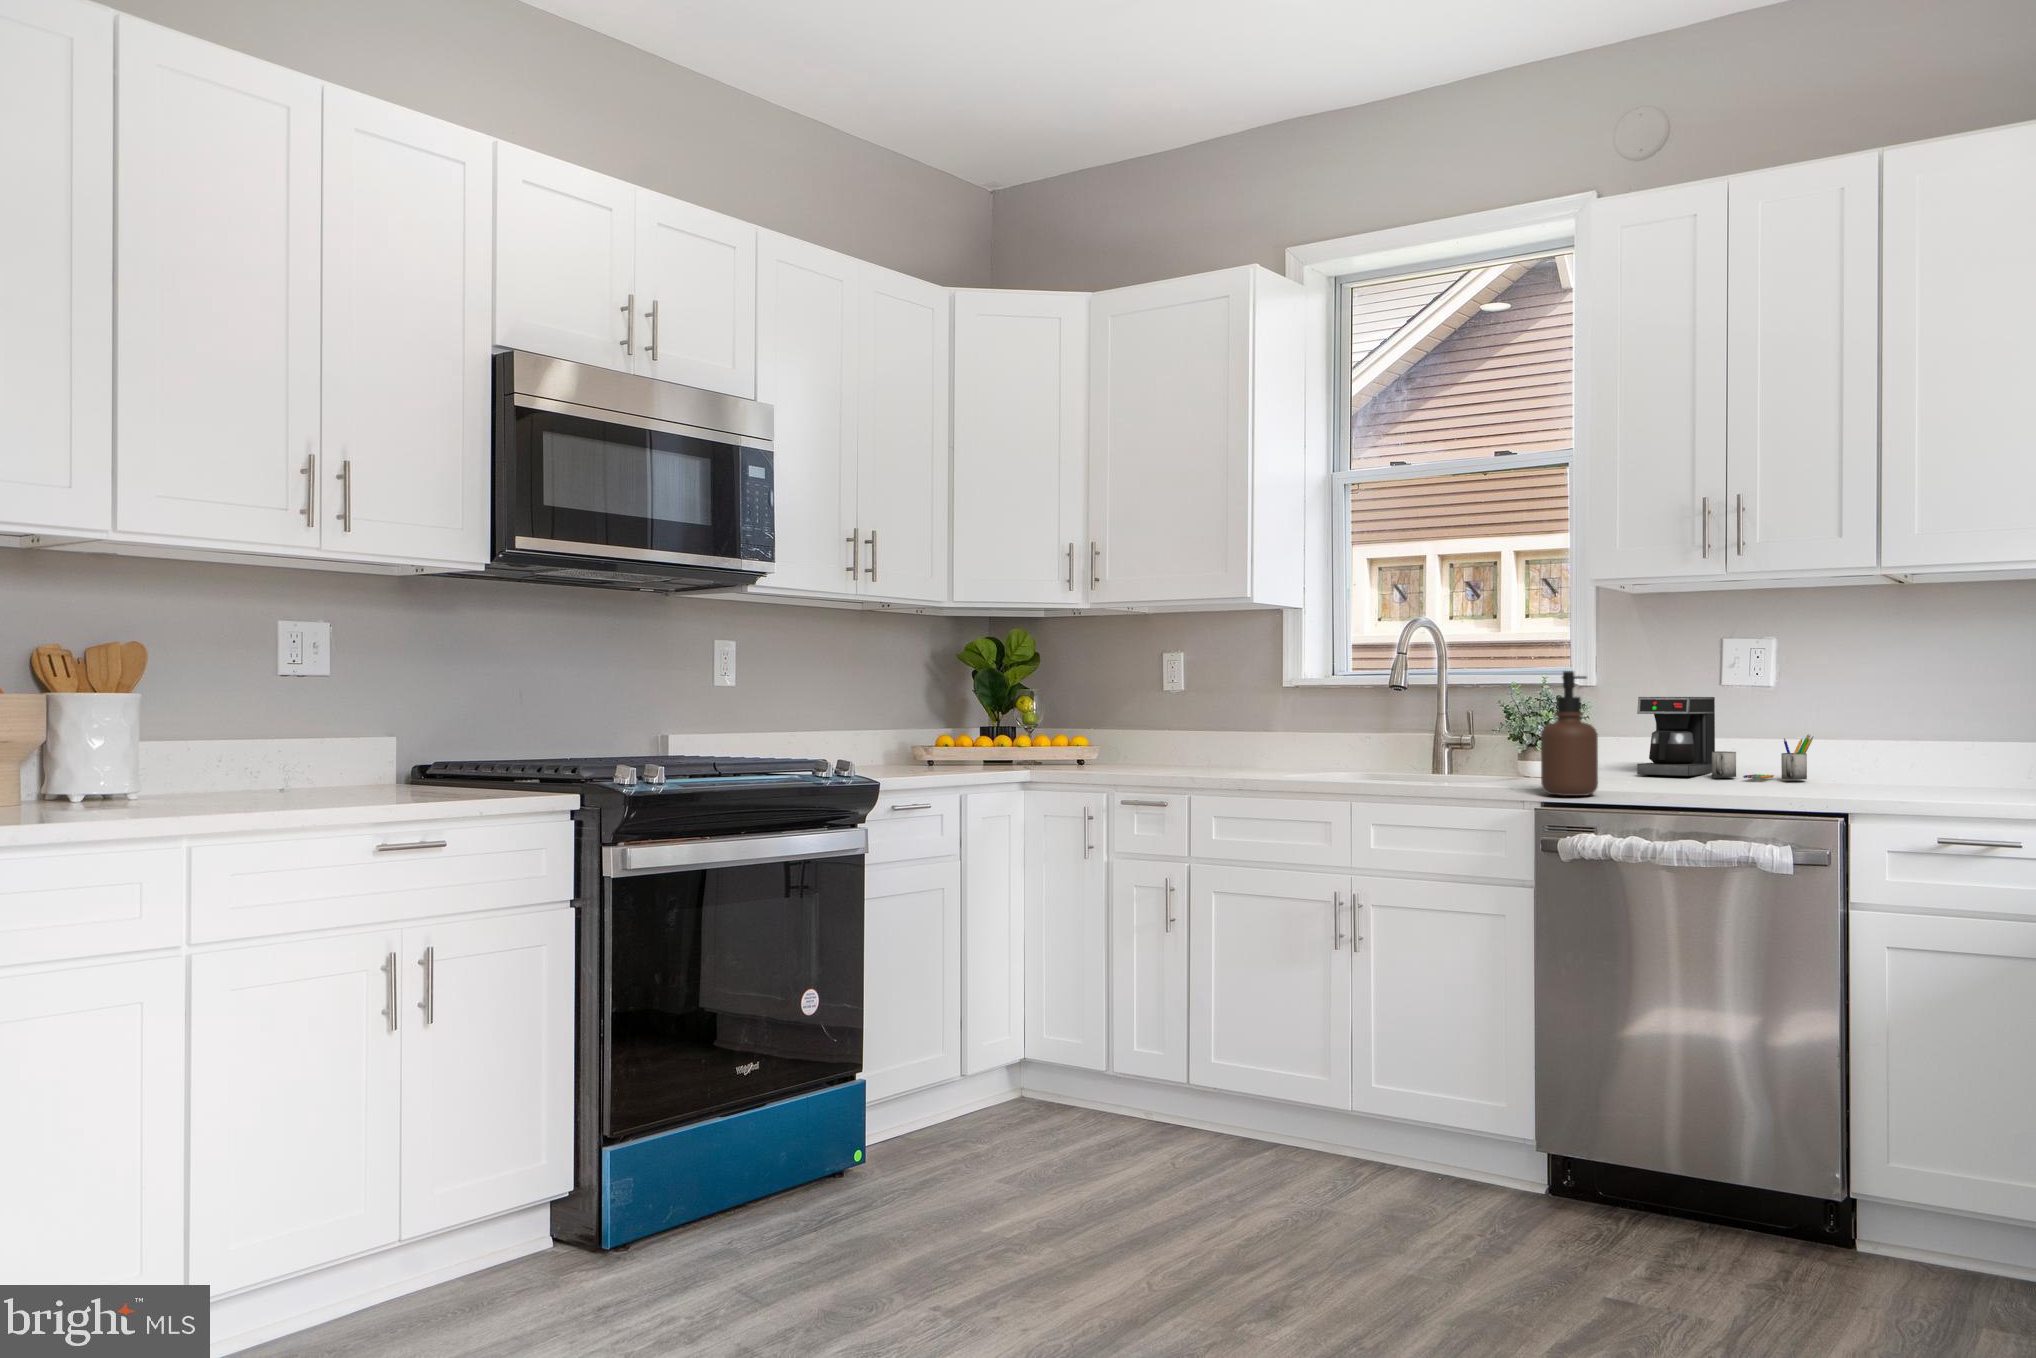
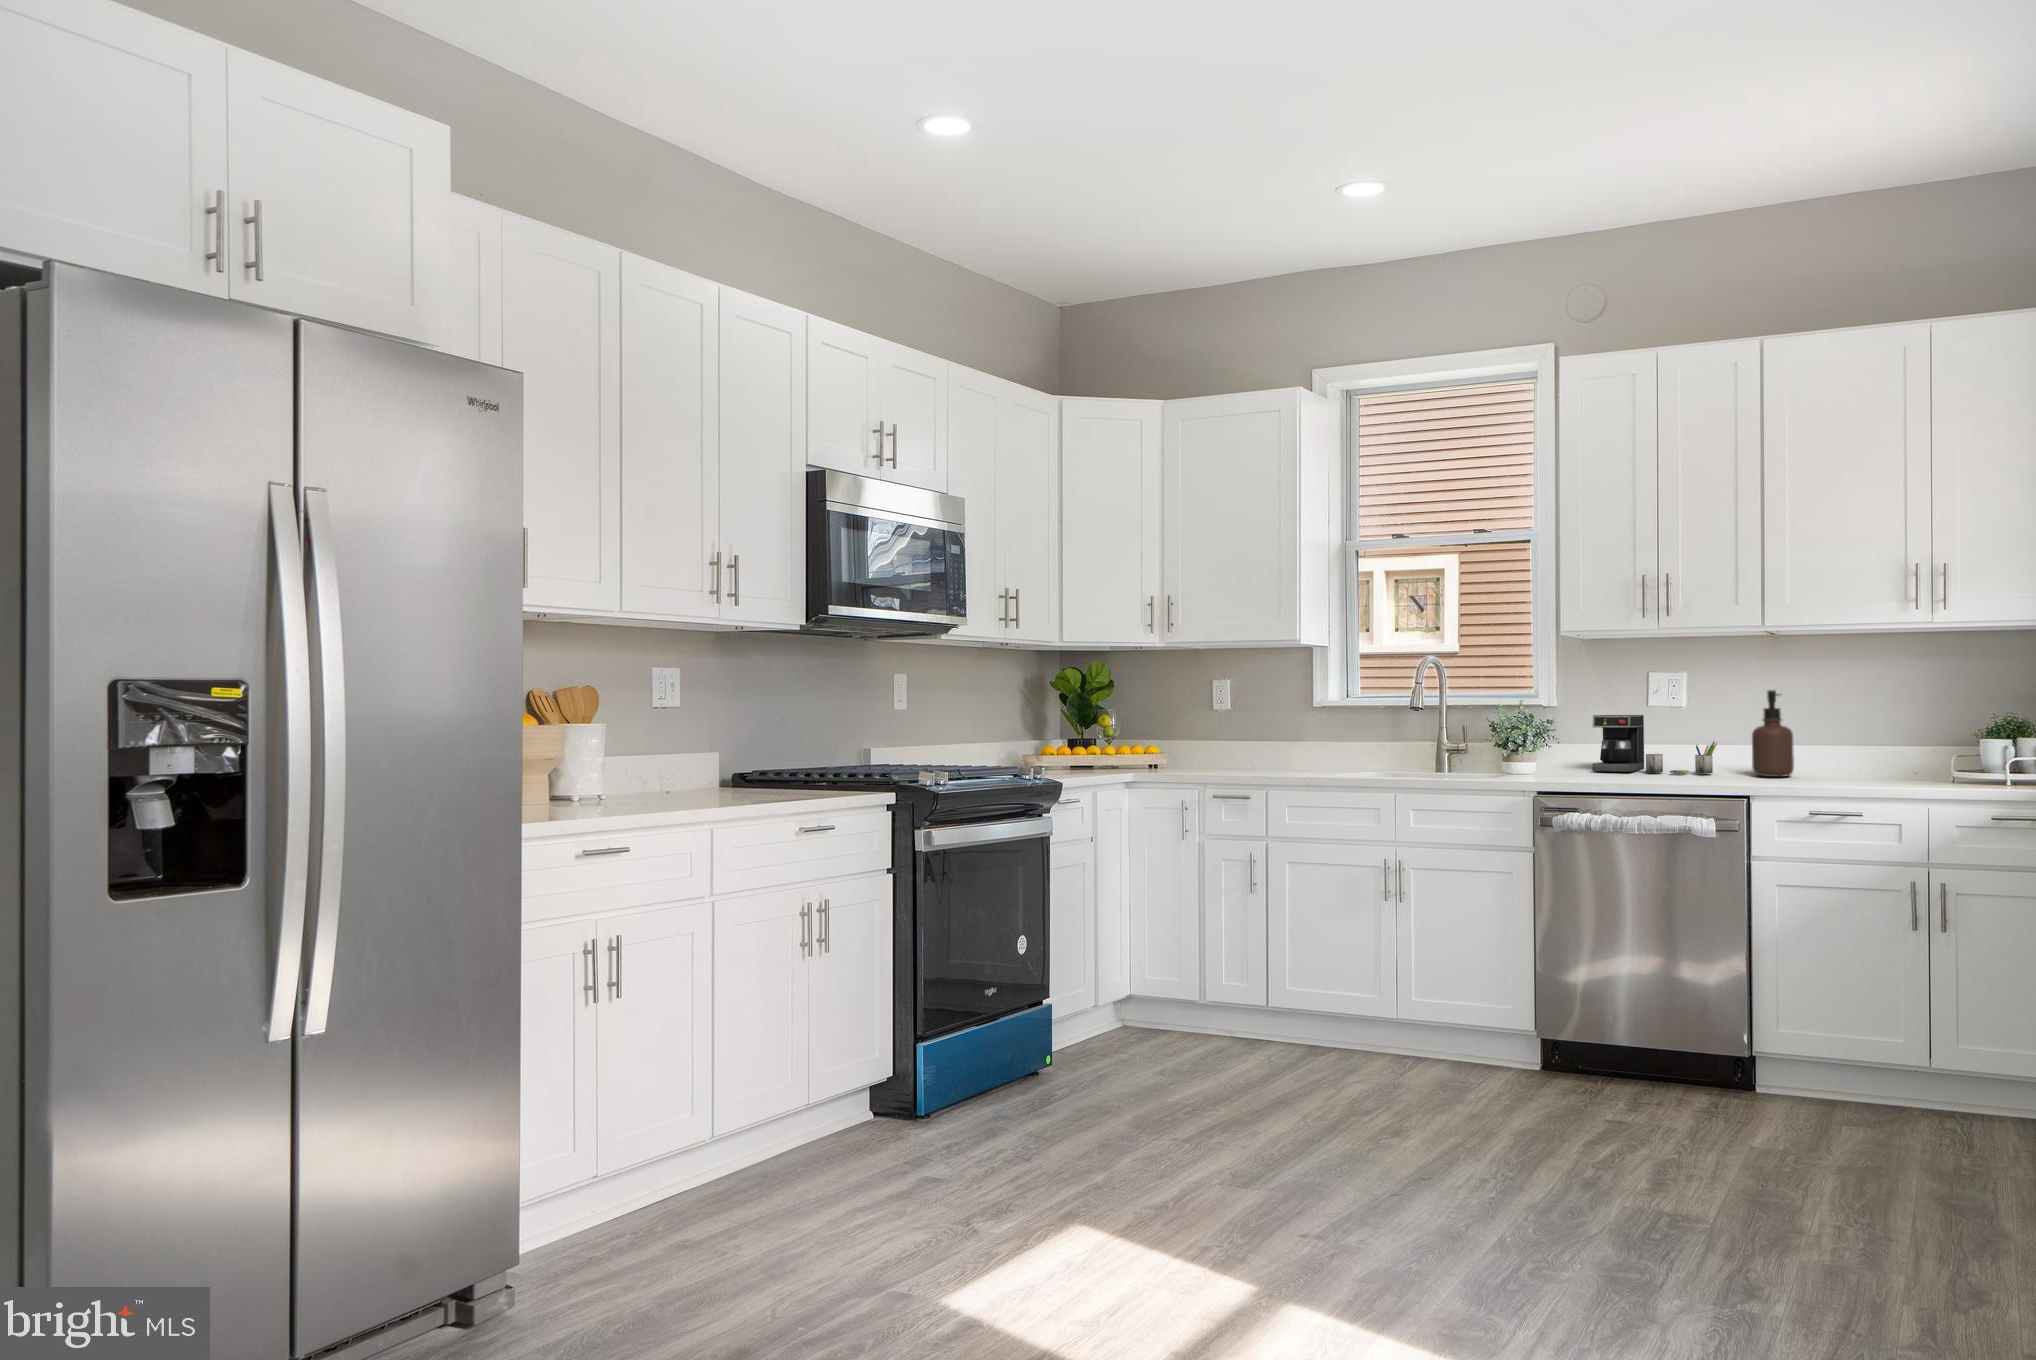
soap dispenser: present [1541,671,1598,796] -> present [1752,690,1794,777]

